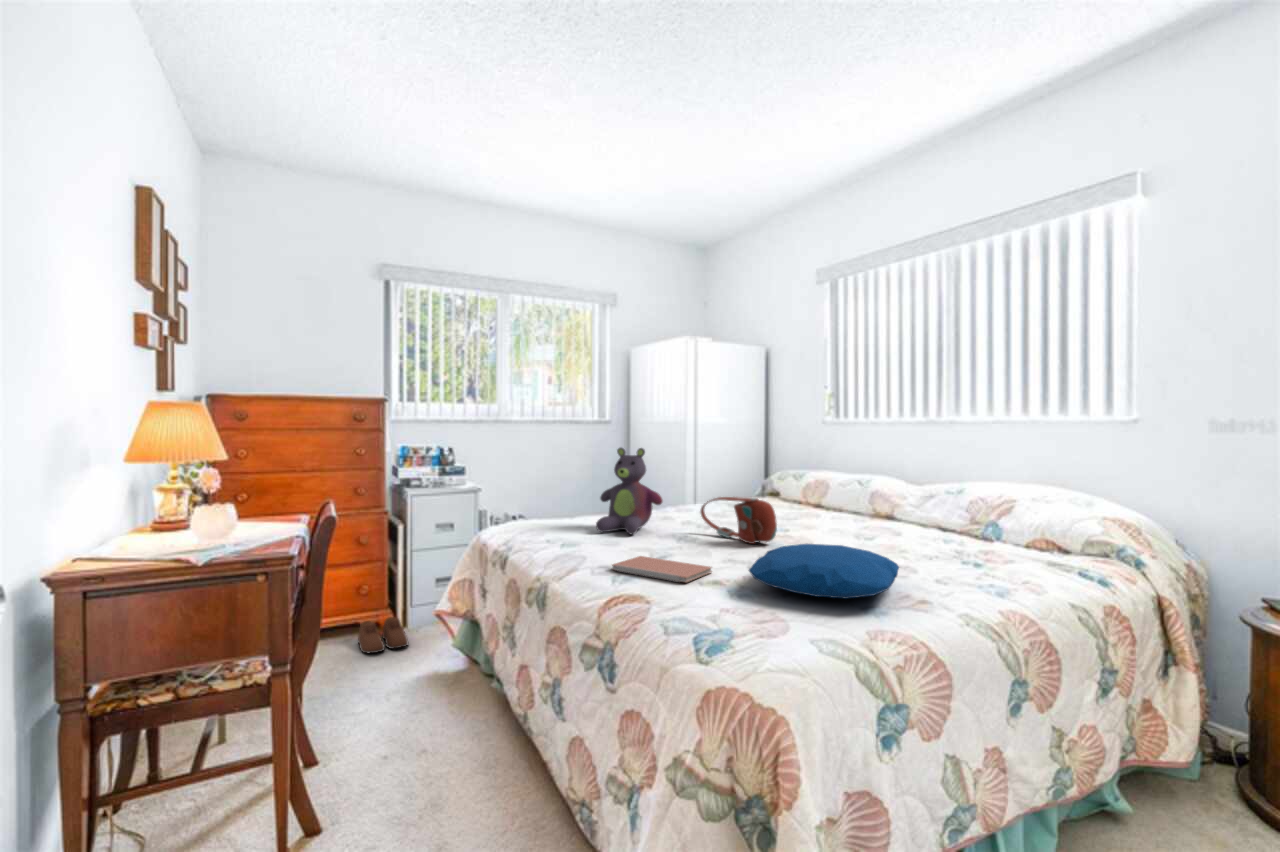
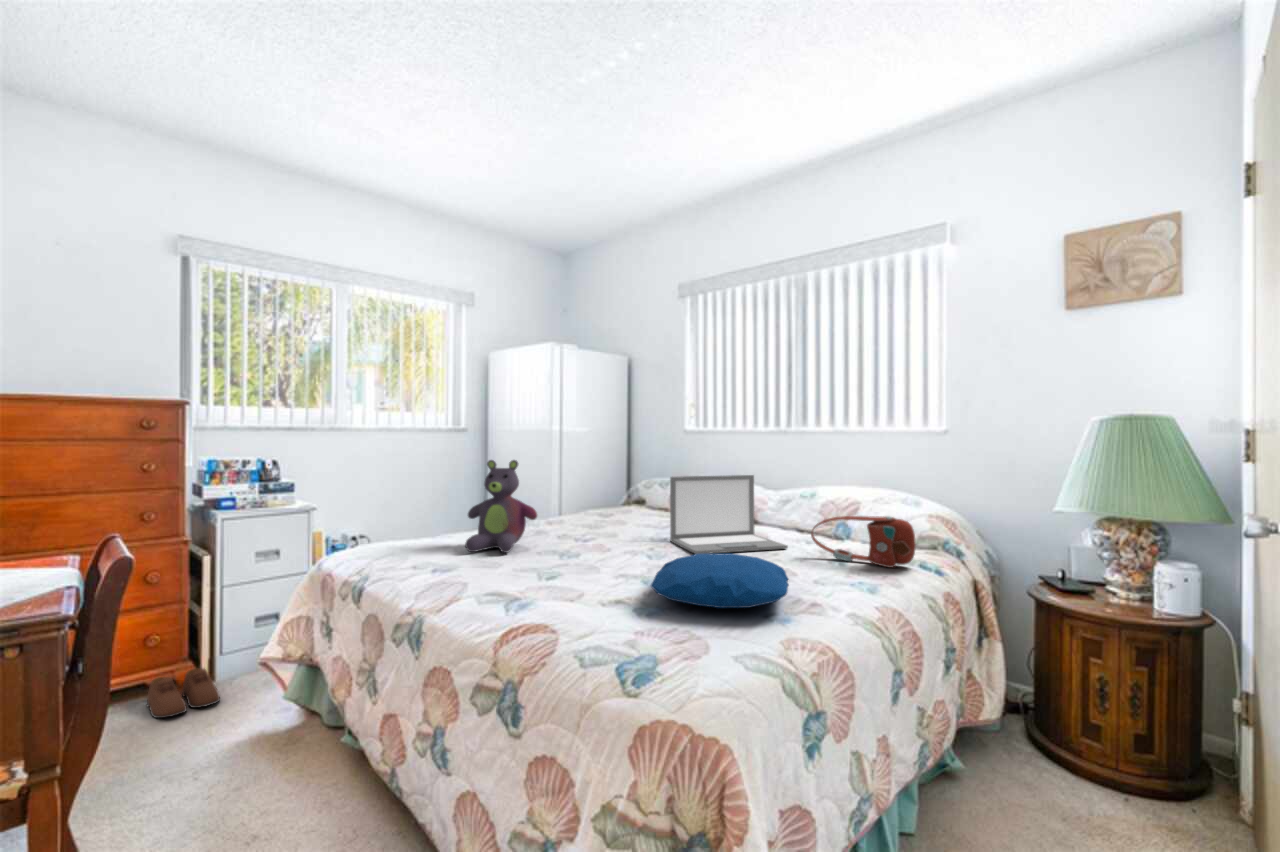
laptop: none [796,467,923,547] -> present [670,475,788,554]
handbag: present [700,497,777,544] -> present [811,516,916,567]
notebook: present [612,556,712,582] -> none [497,577,607,604]

